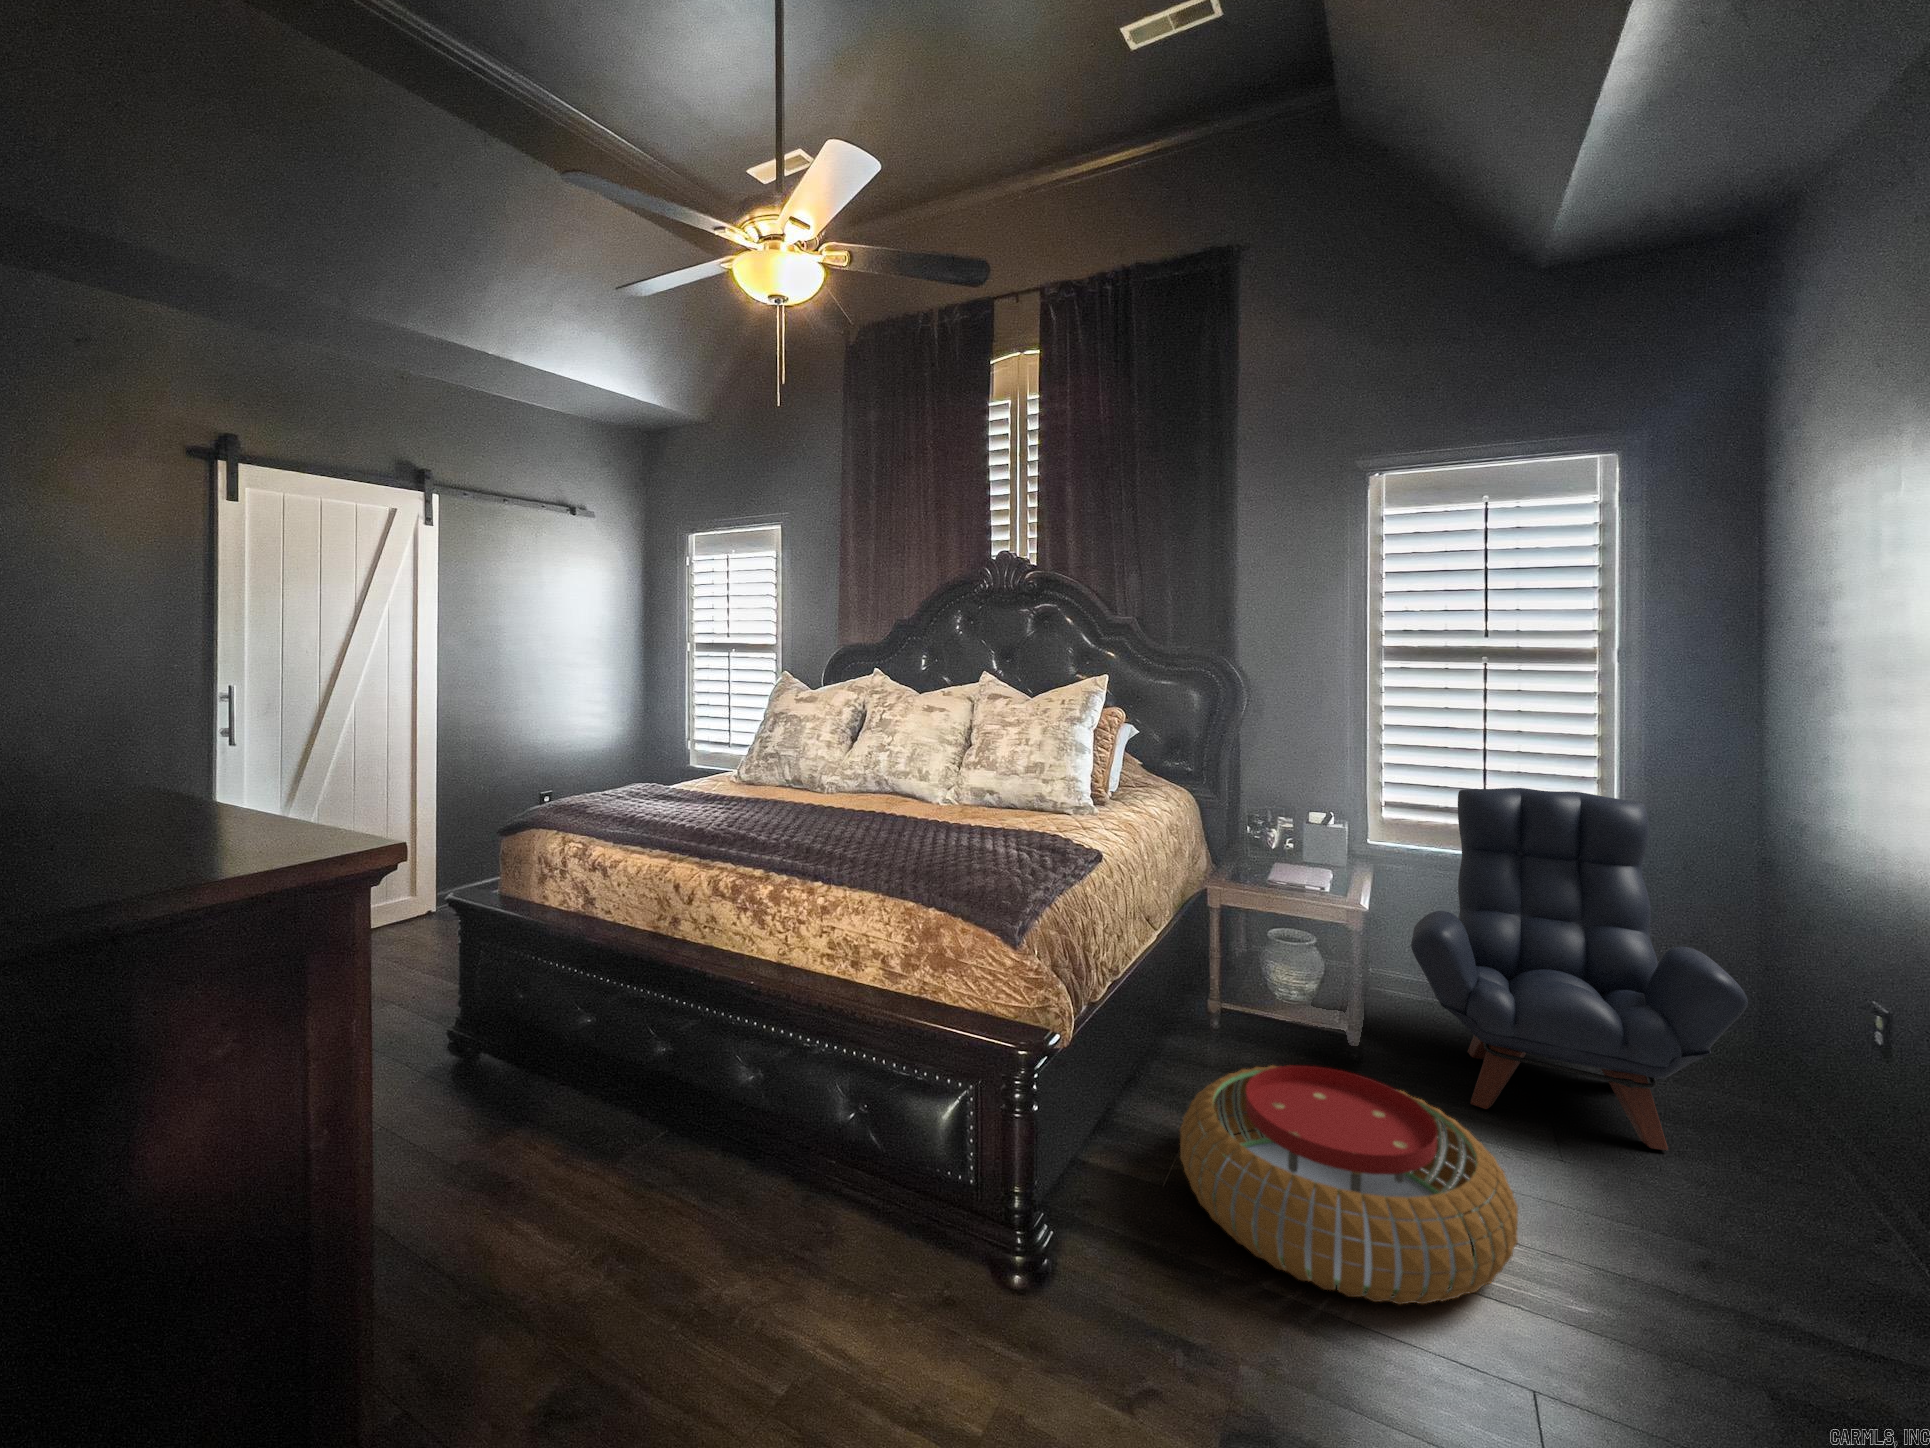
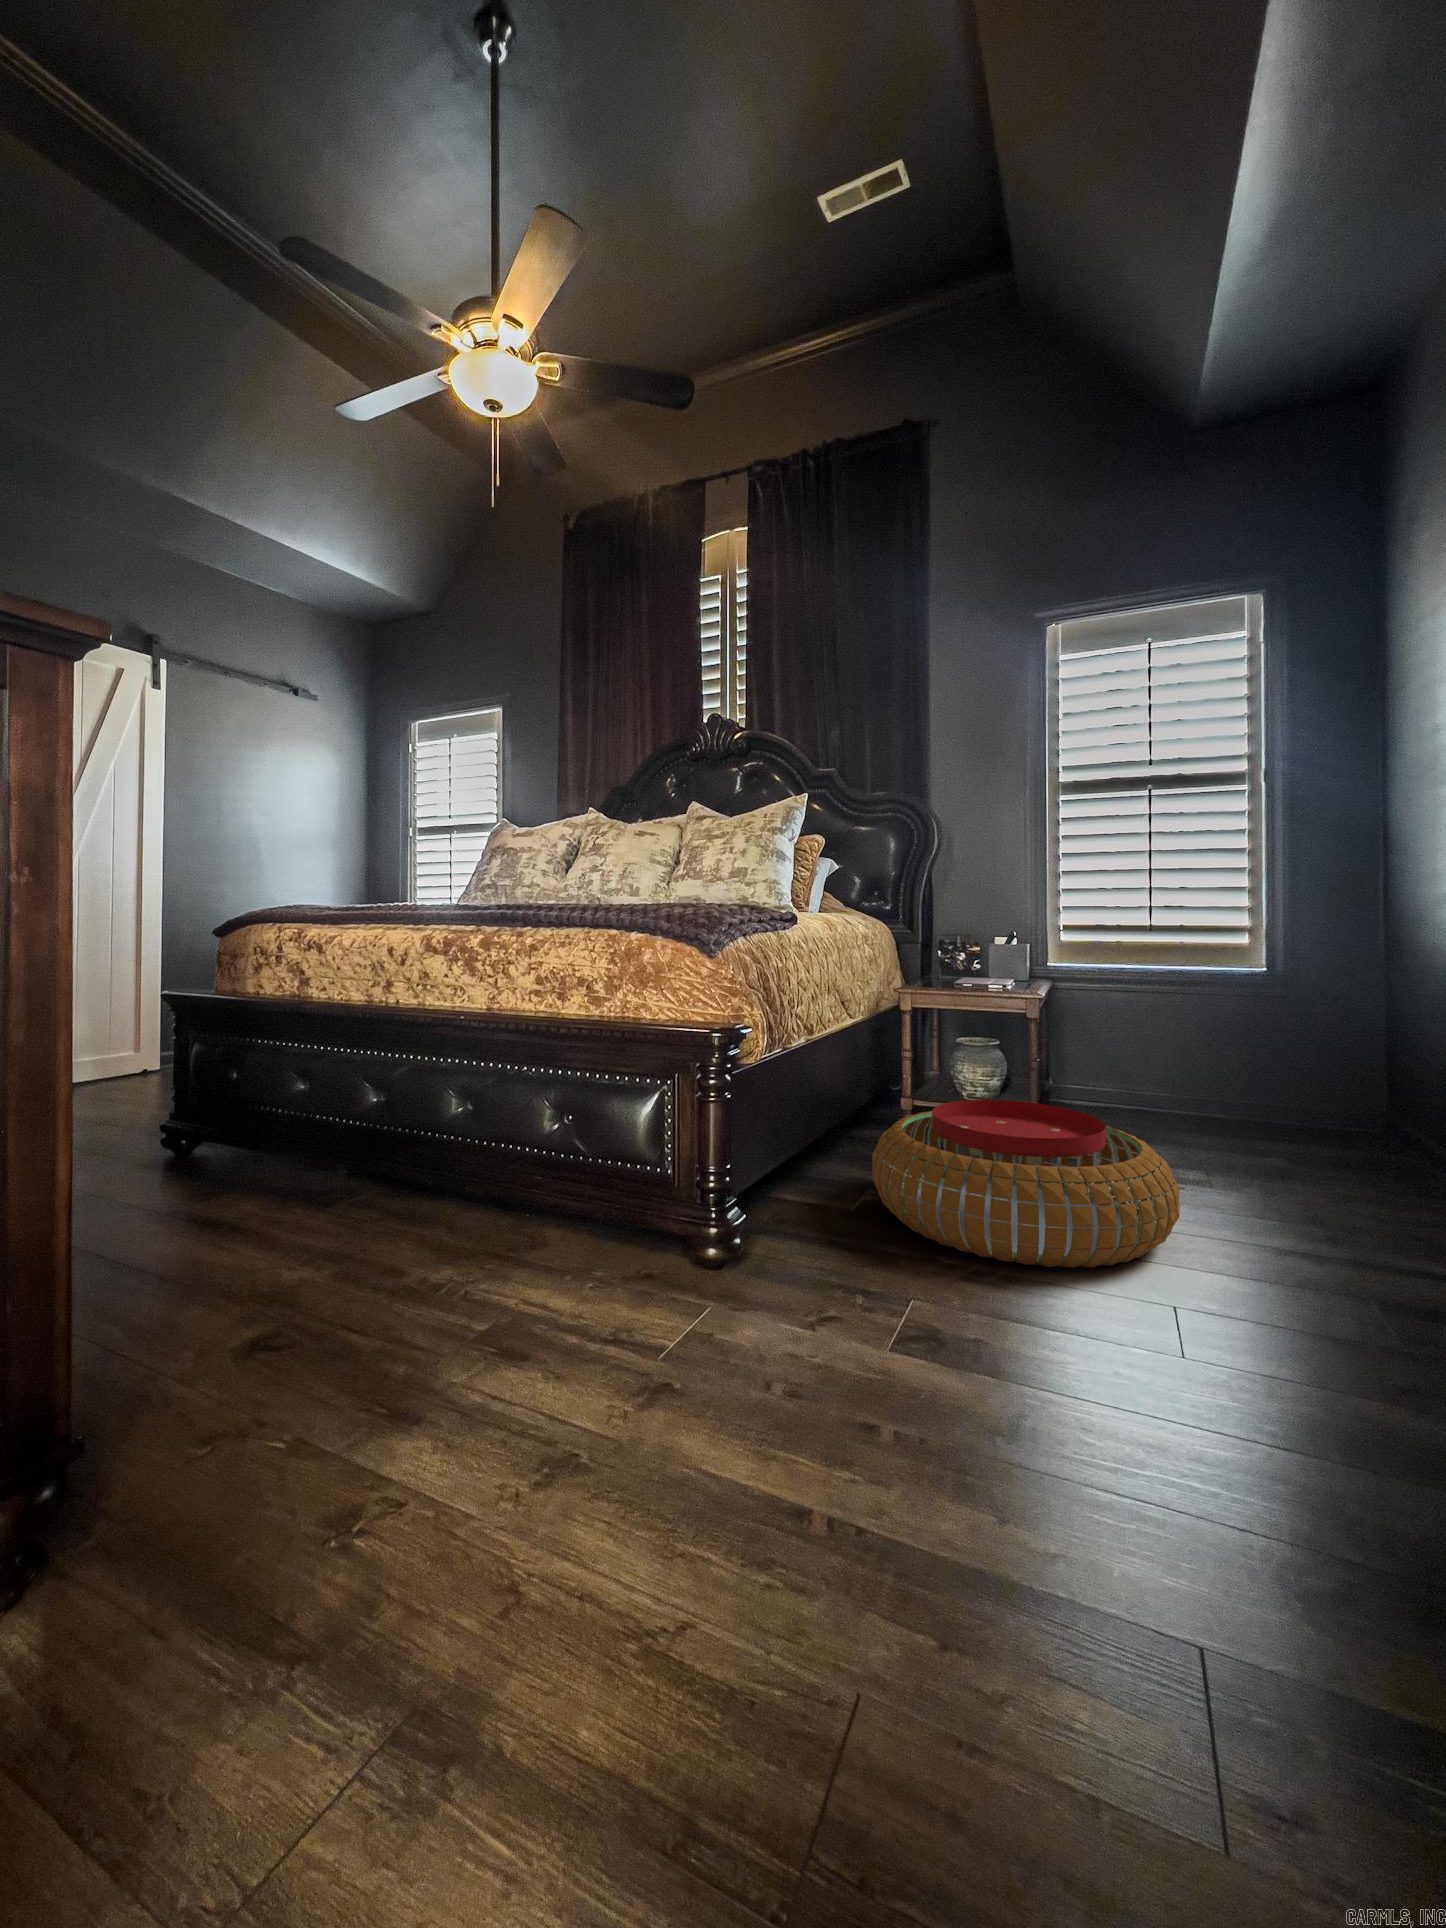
armchair: present [1411,788,1748,1150] -> none [1086,890,1382,1179]

